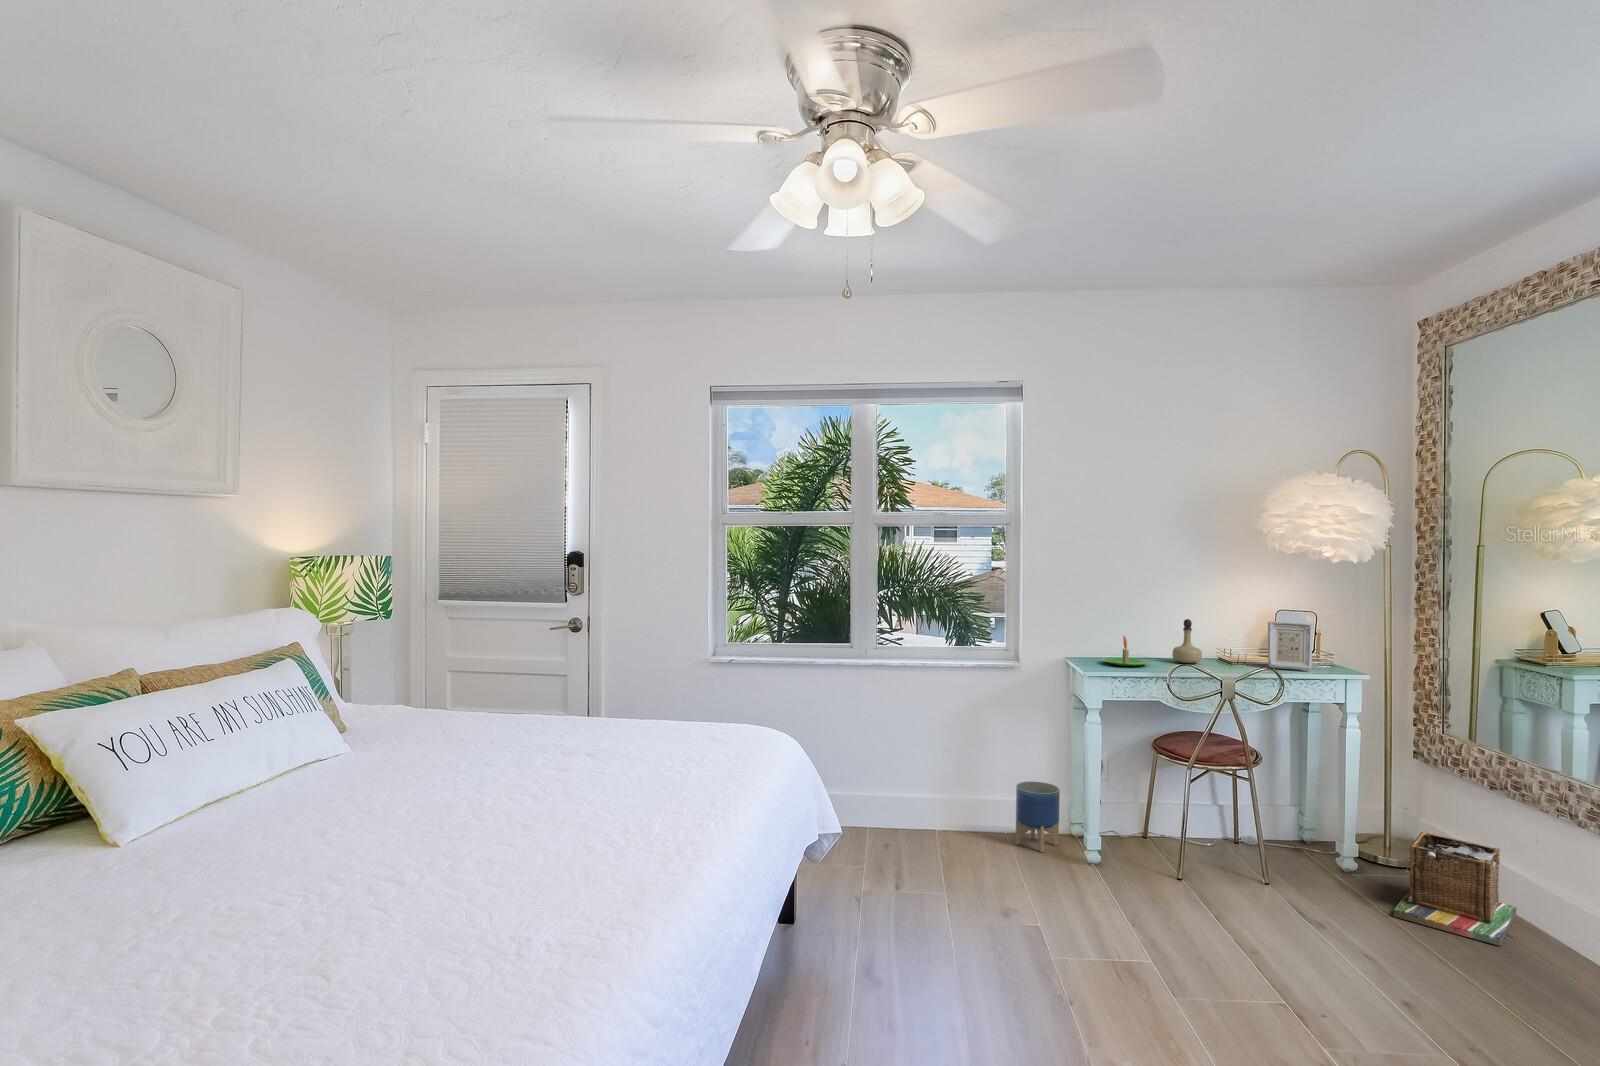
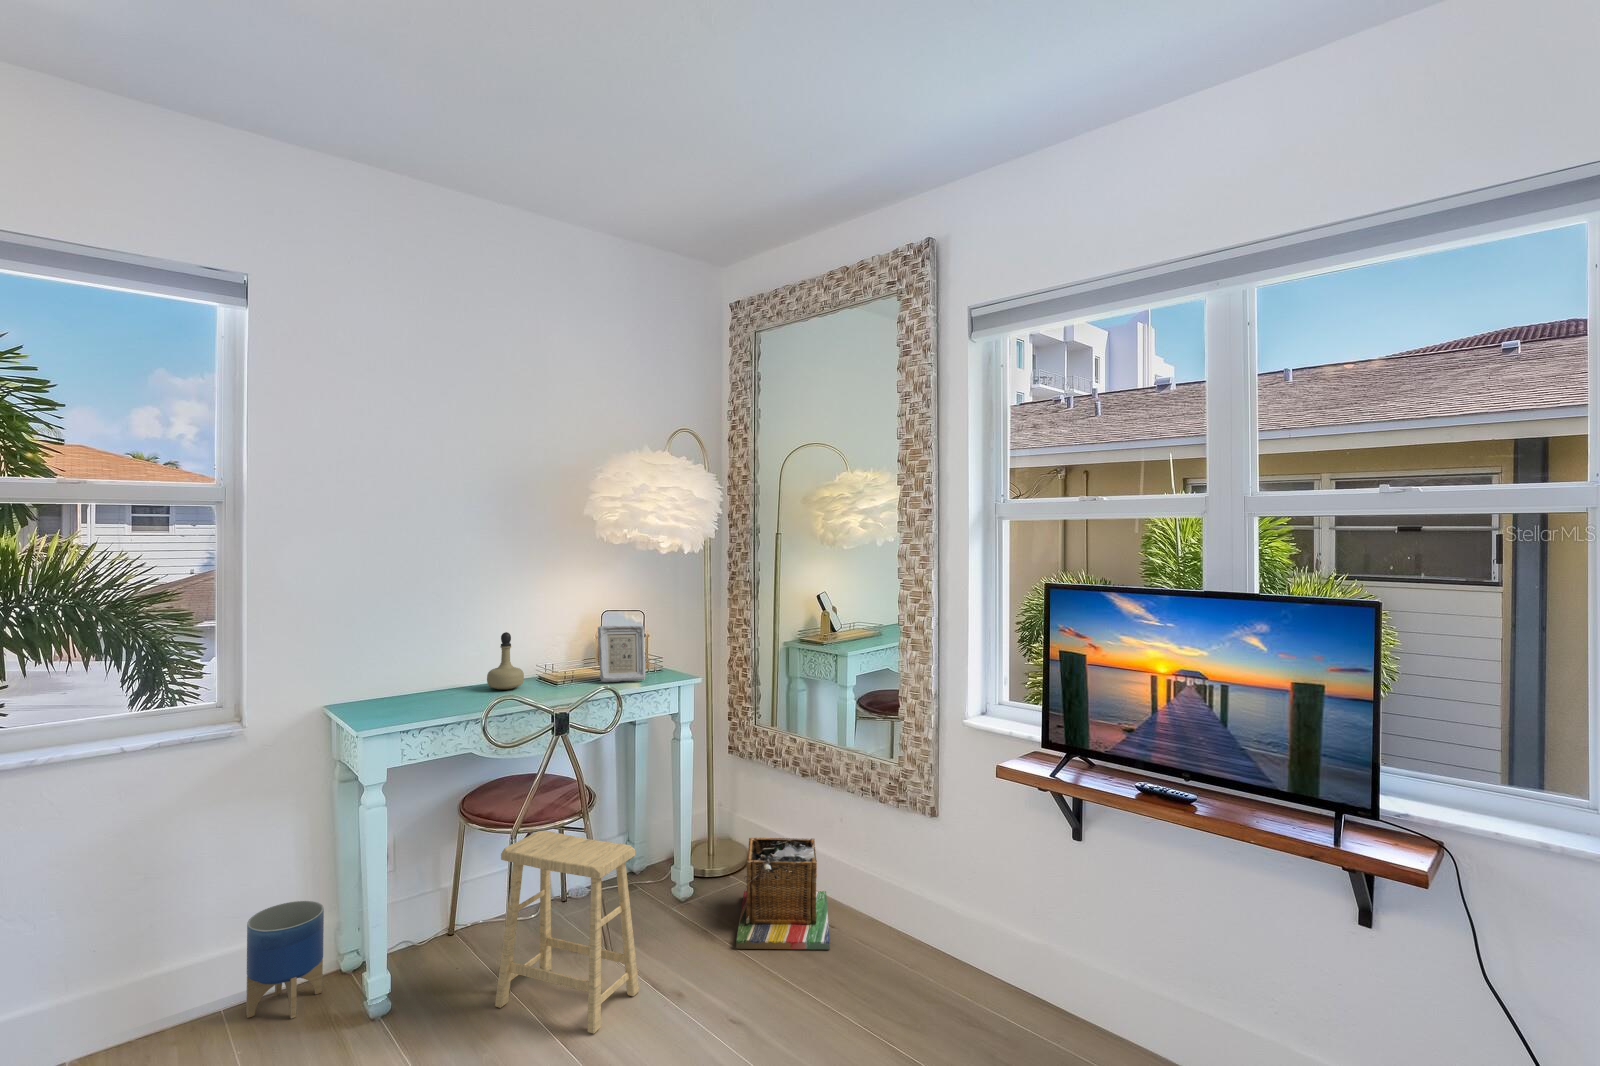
candle: present [1102,636,1149,666] -> none [390,664,457,708]
footstool: none [1173,770,1290,922] -> present [495,831,639,1034]

